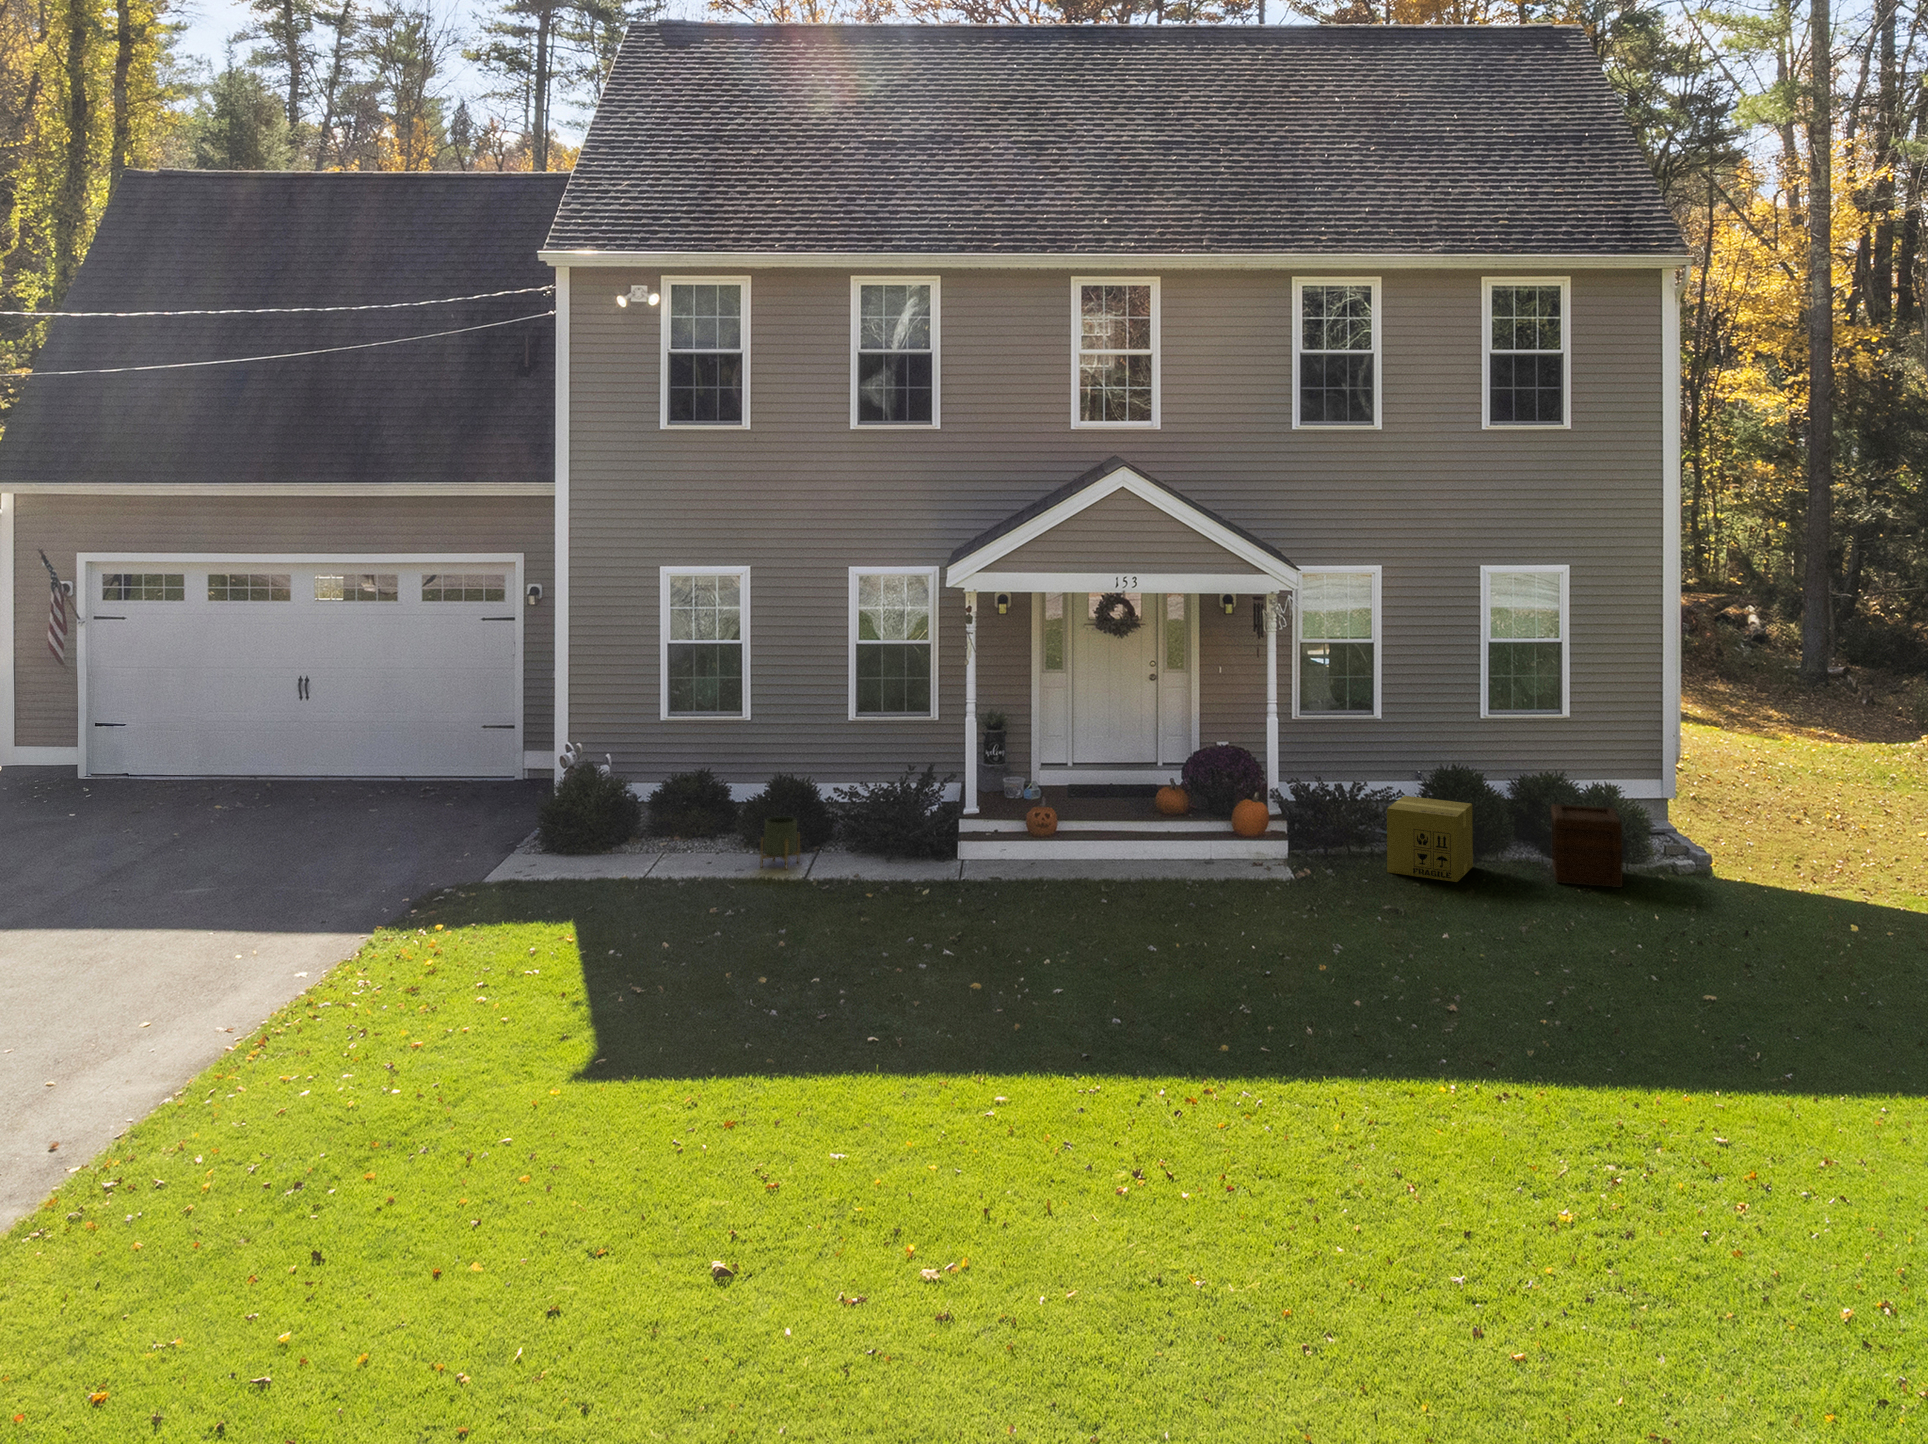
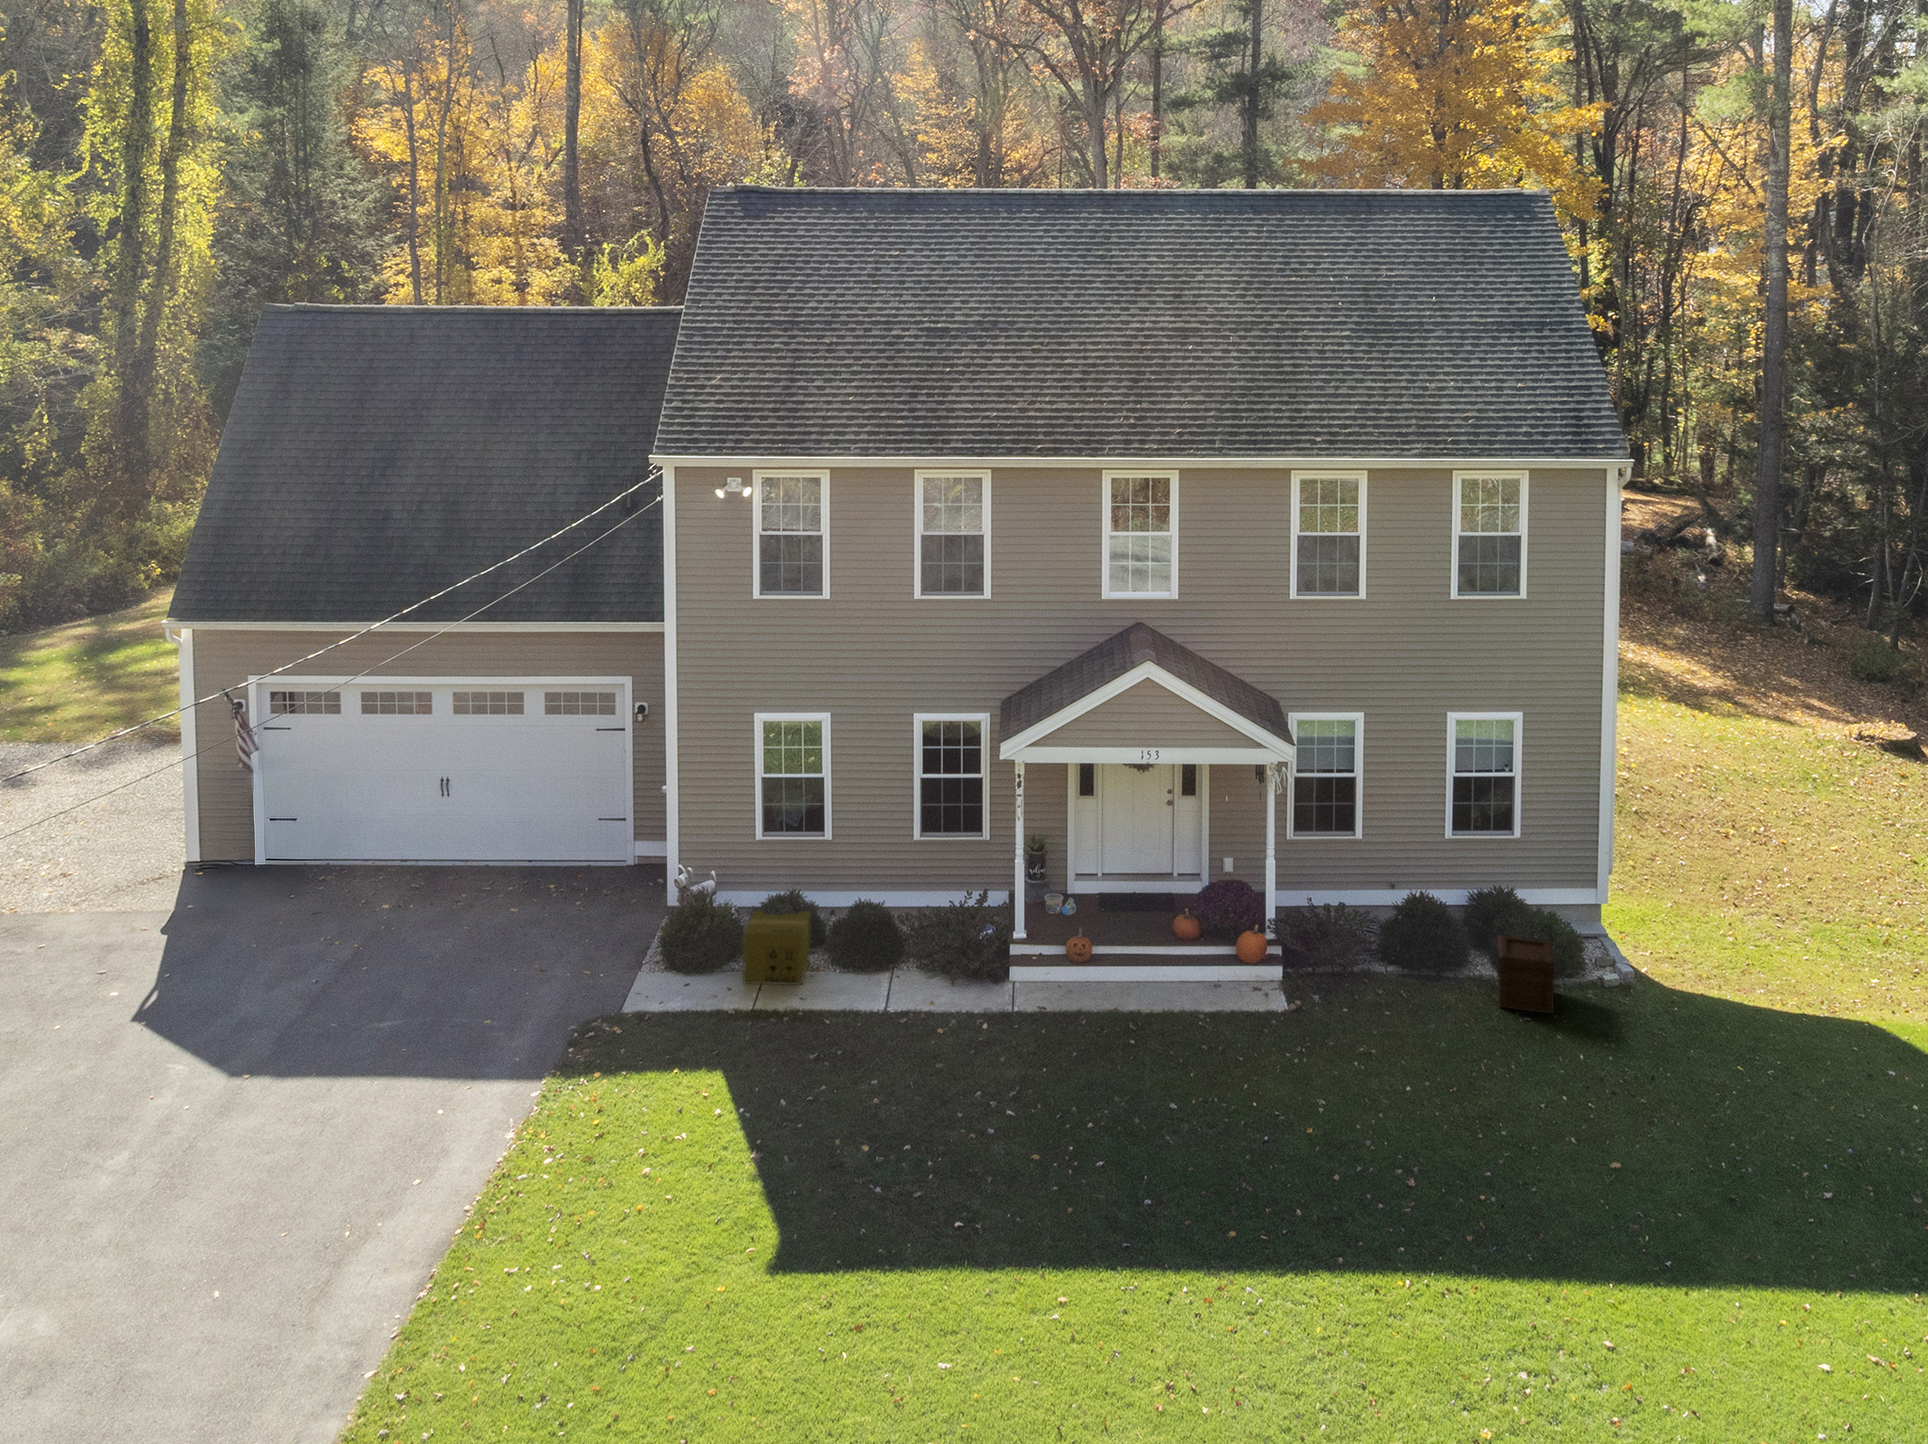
cardboard box: present [1387,796,1473,882] -> present [743,911,811,985]
planter: present [760,816,800,868] -> none [847,941,879,989]

